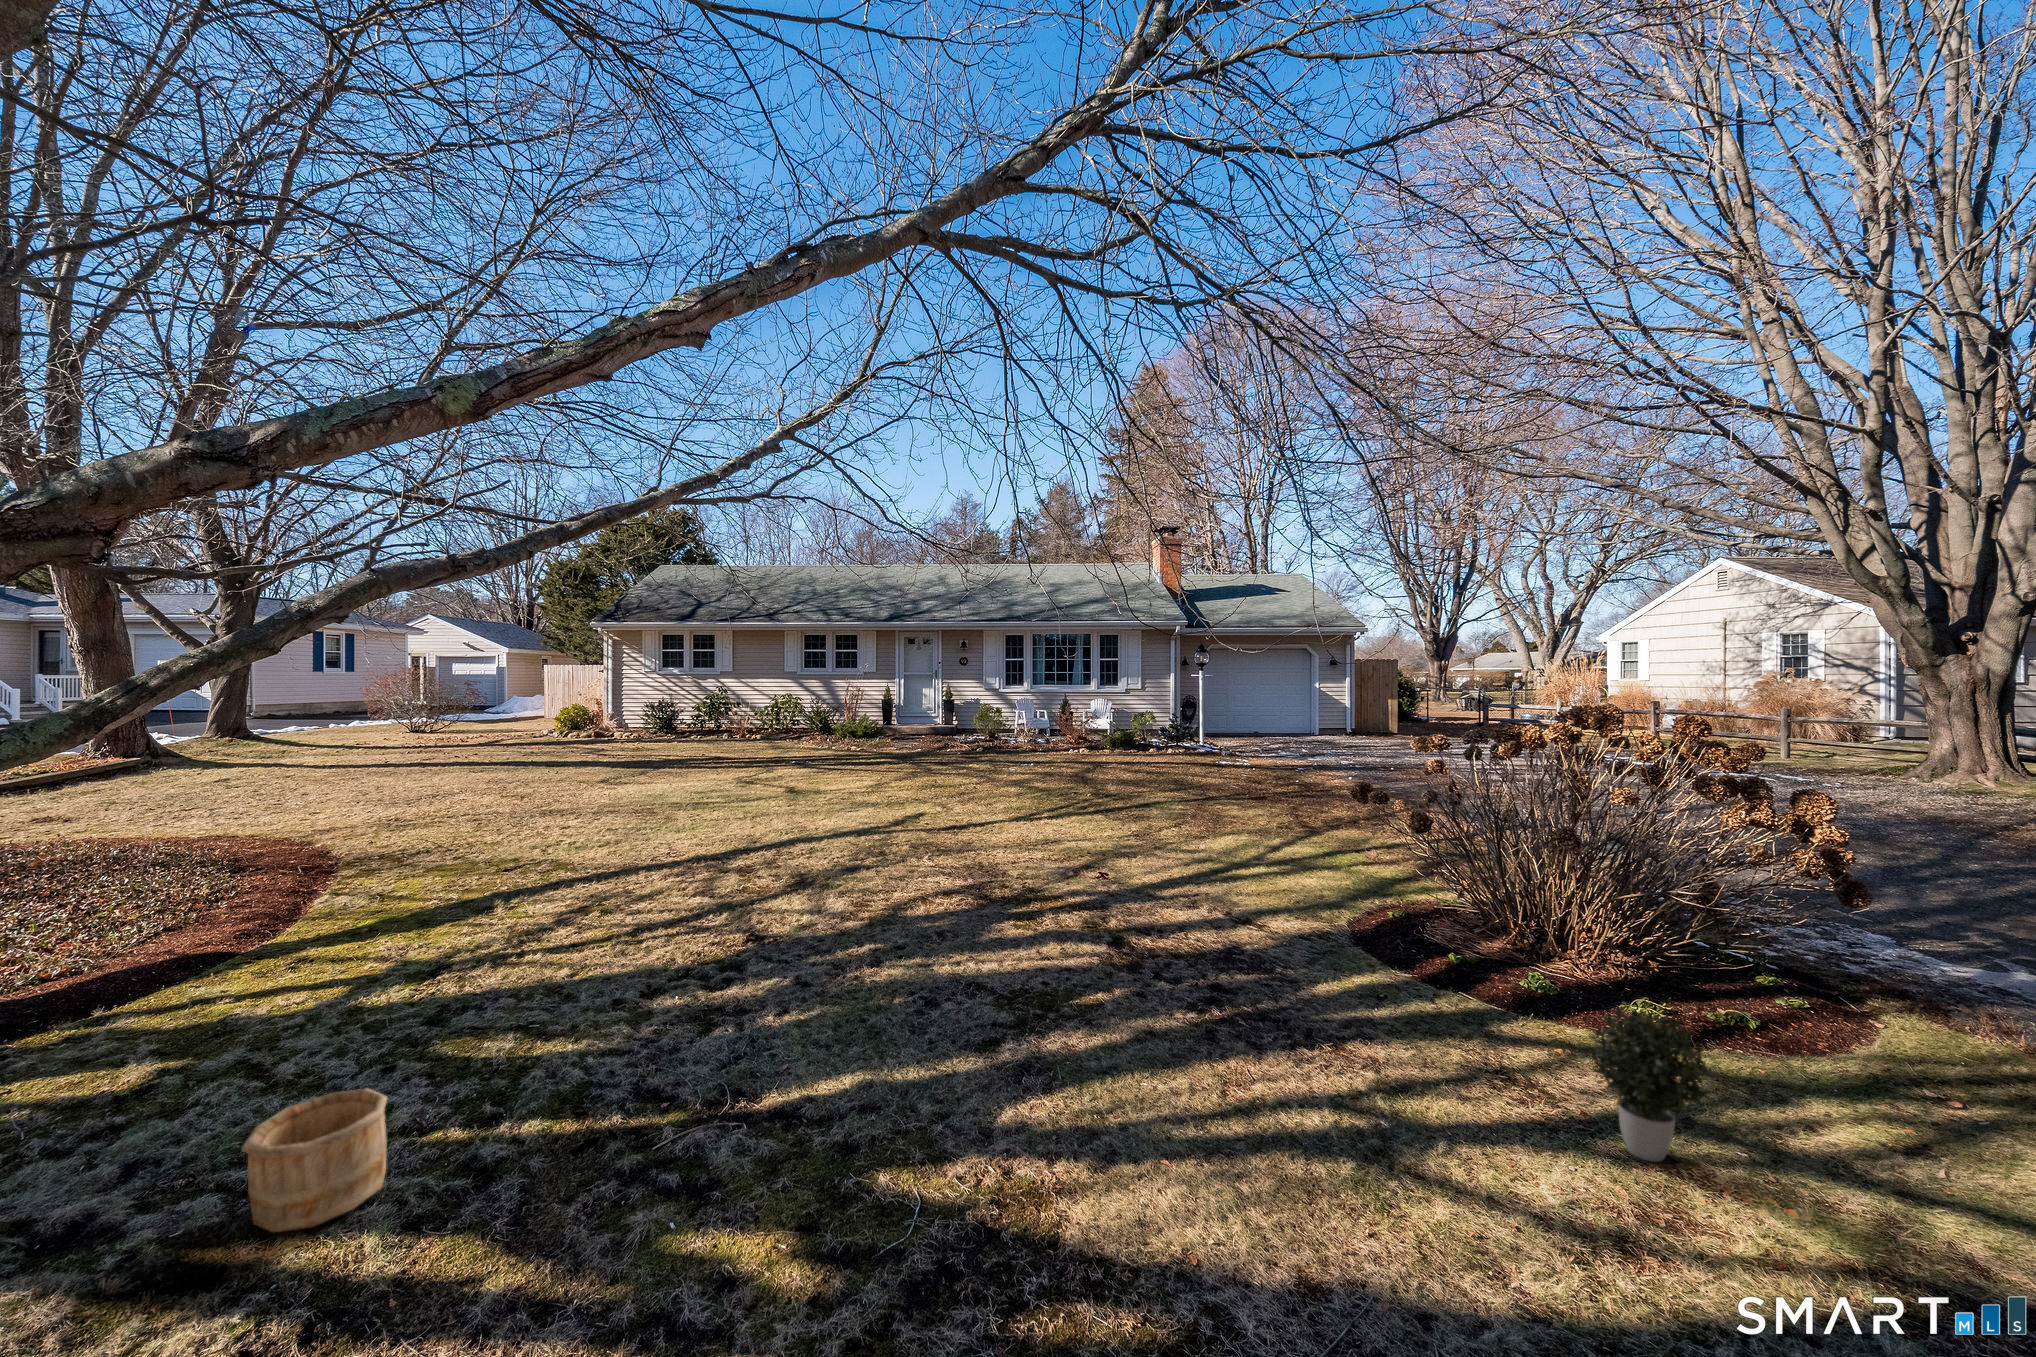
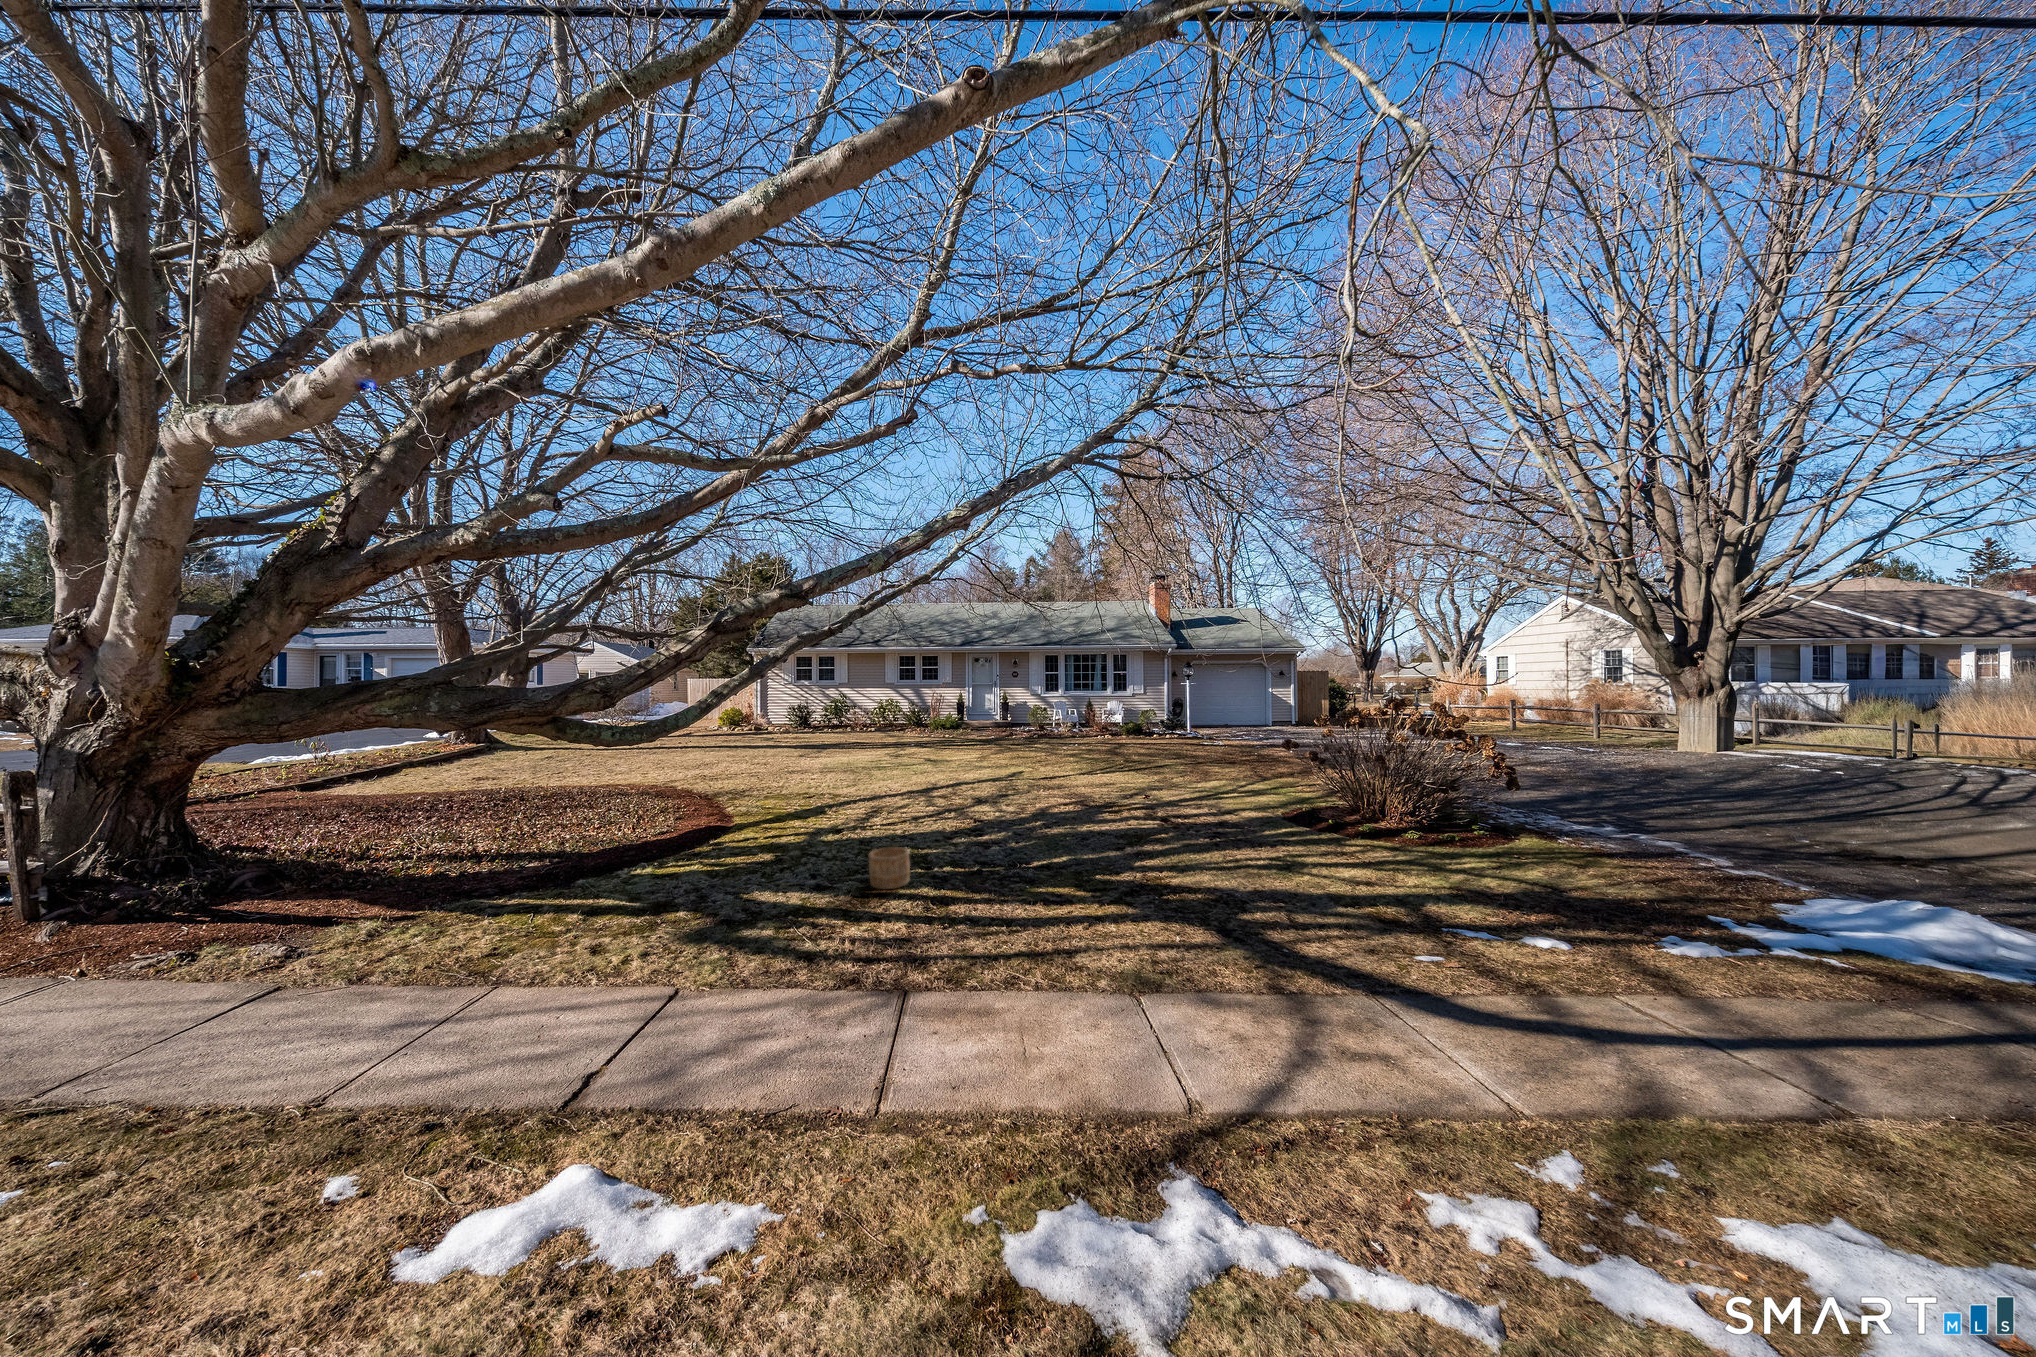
potted plant: present [1589,1010,1710,1162] -> none [1381,818,1427,878]

